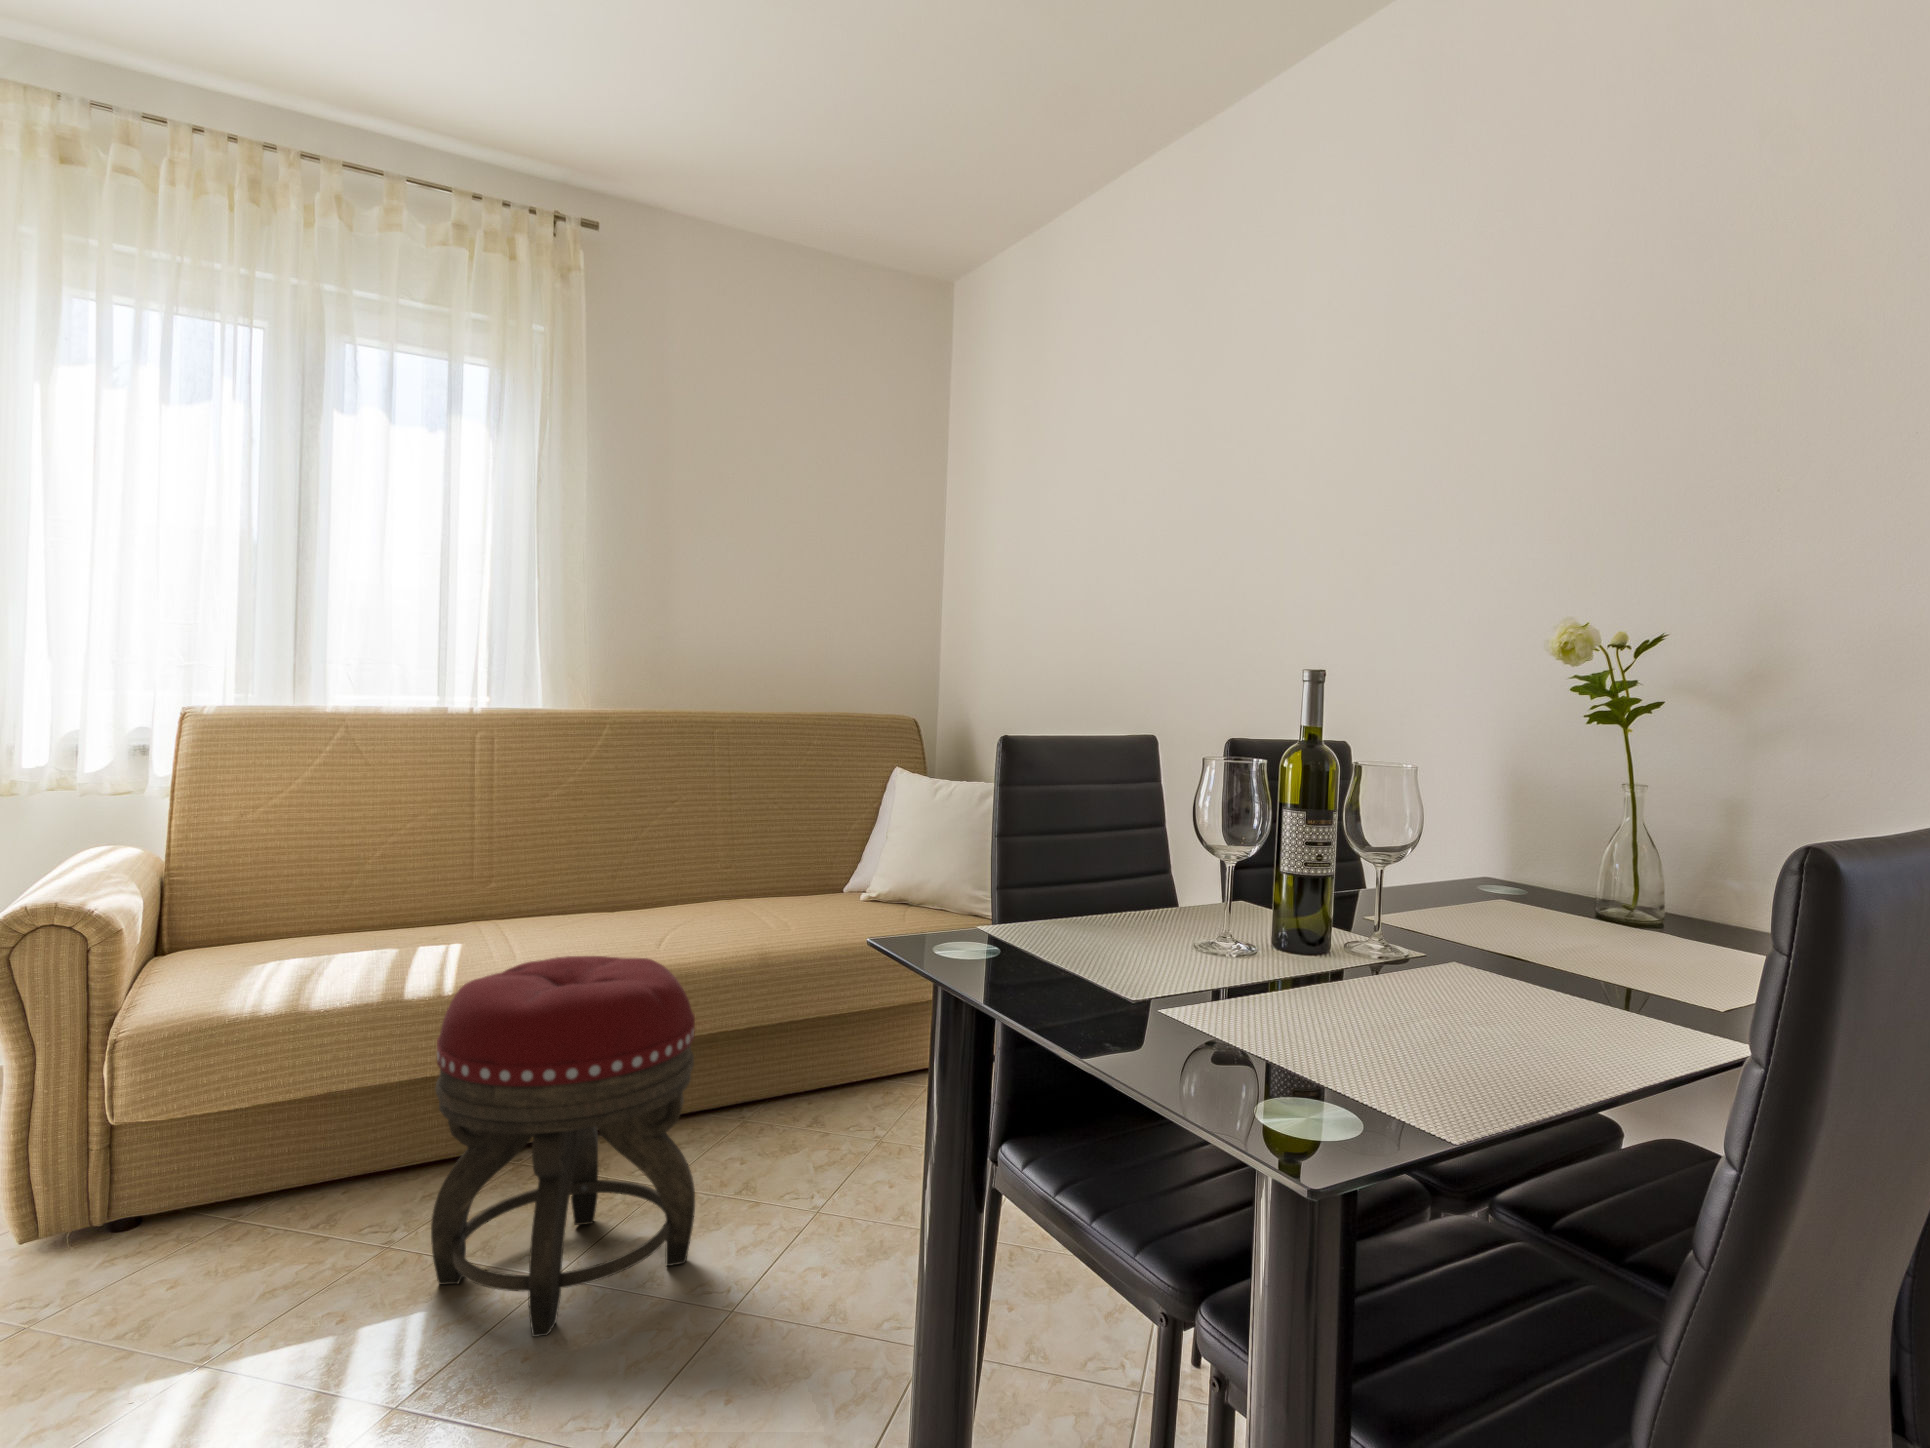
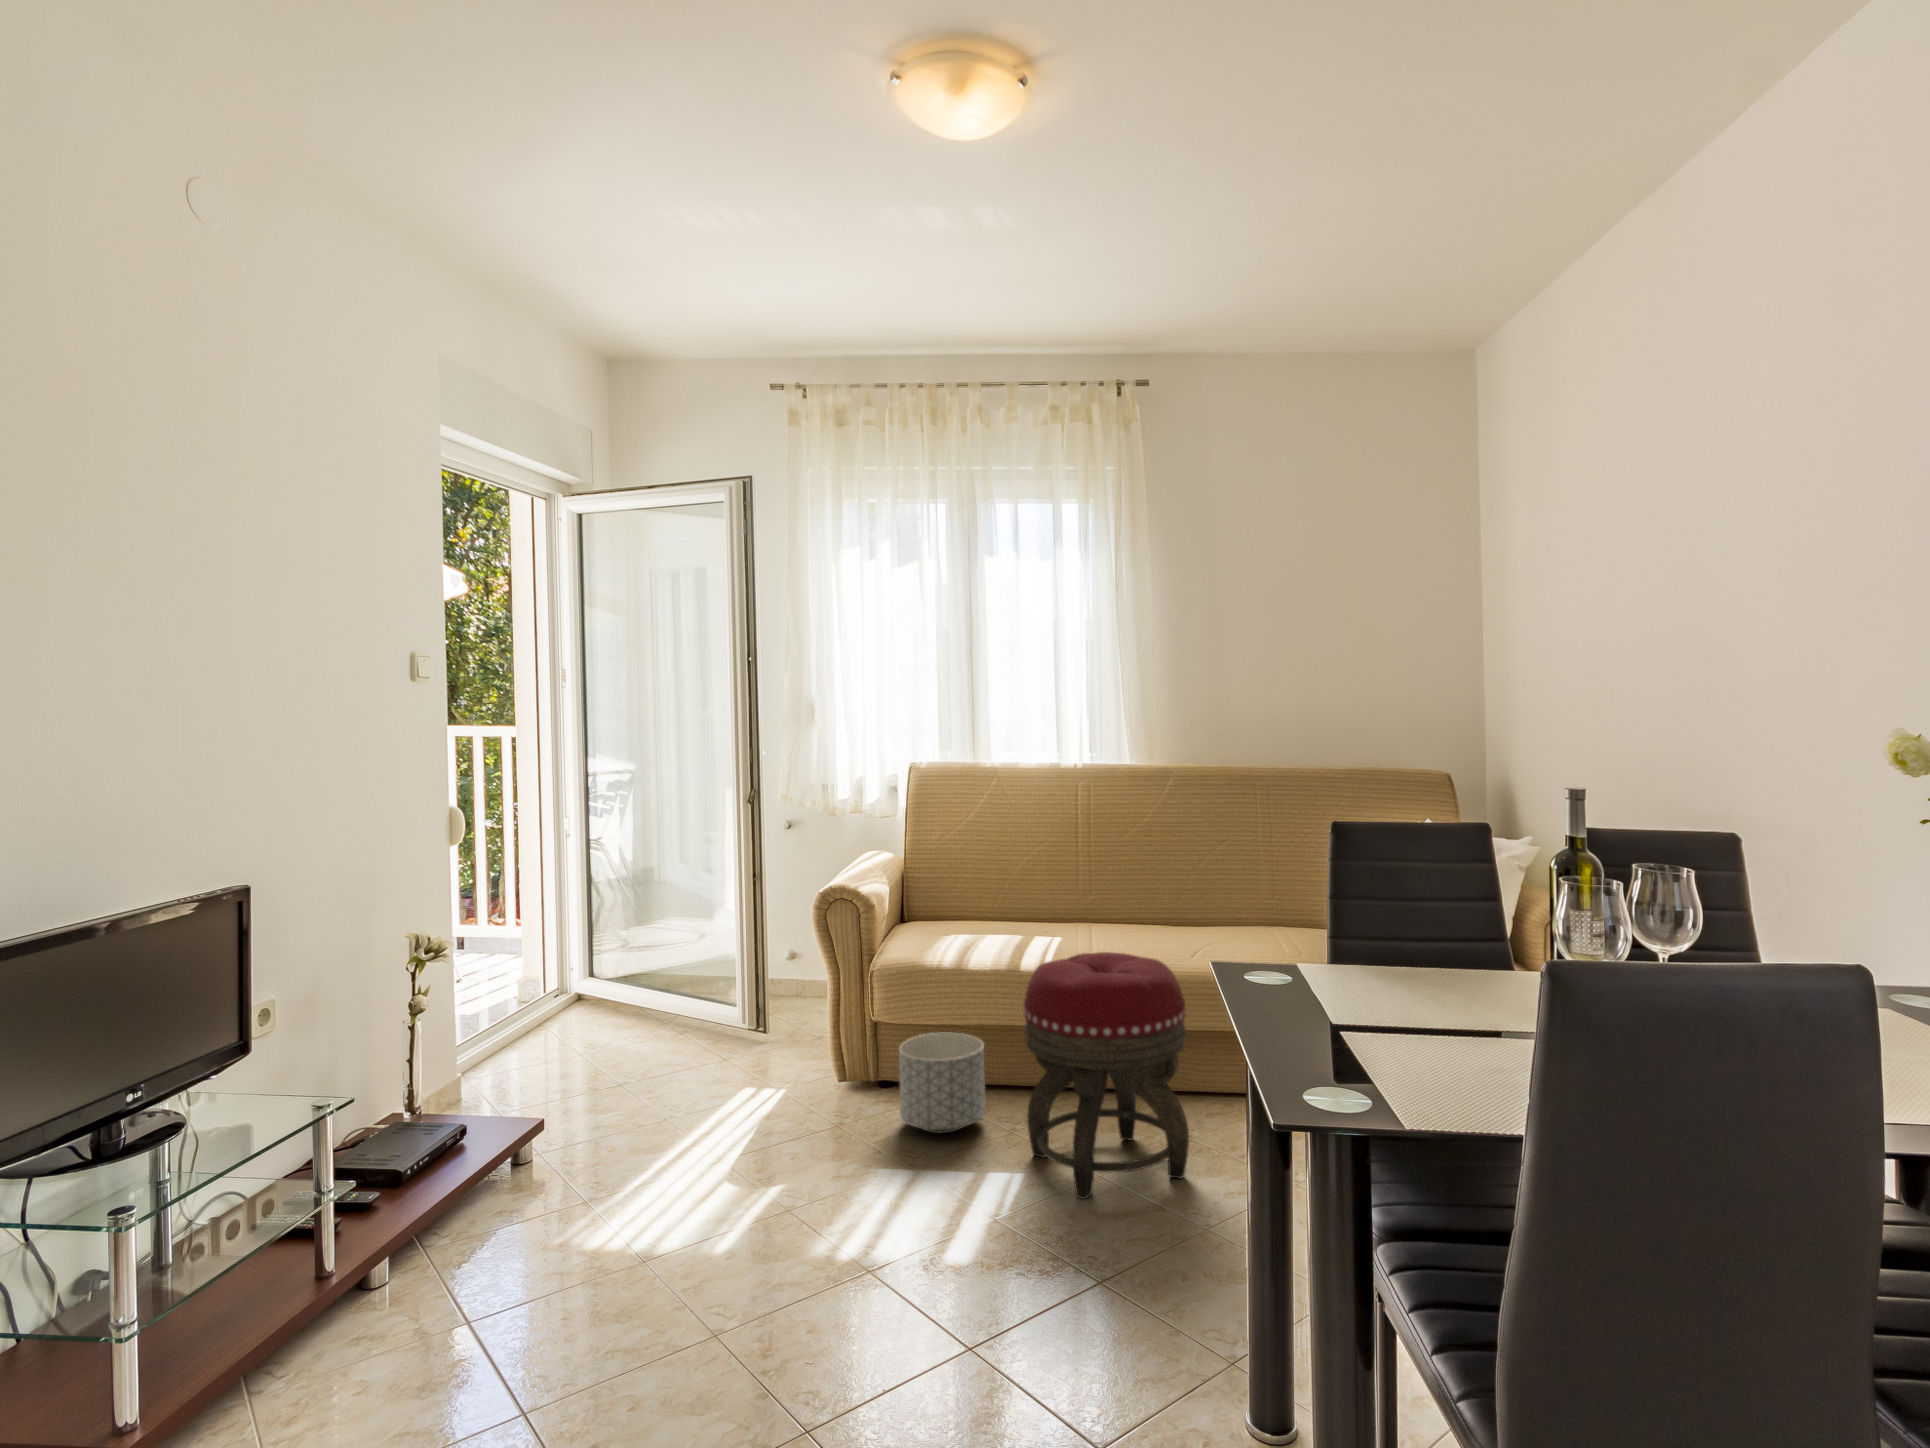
planter: none [173,1114,344,1288] -> present [899,1033,985,1133]

